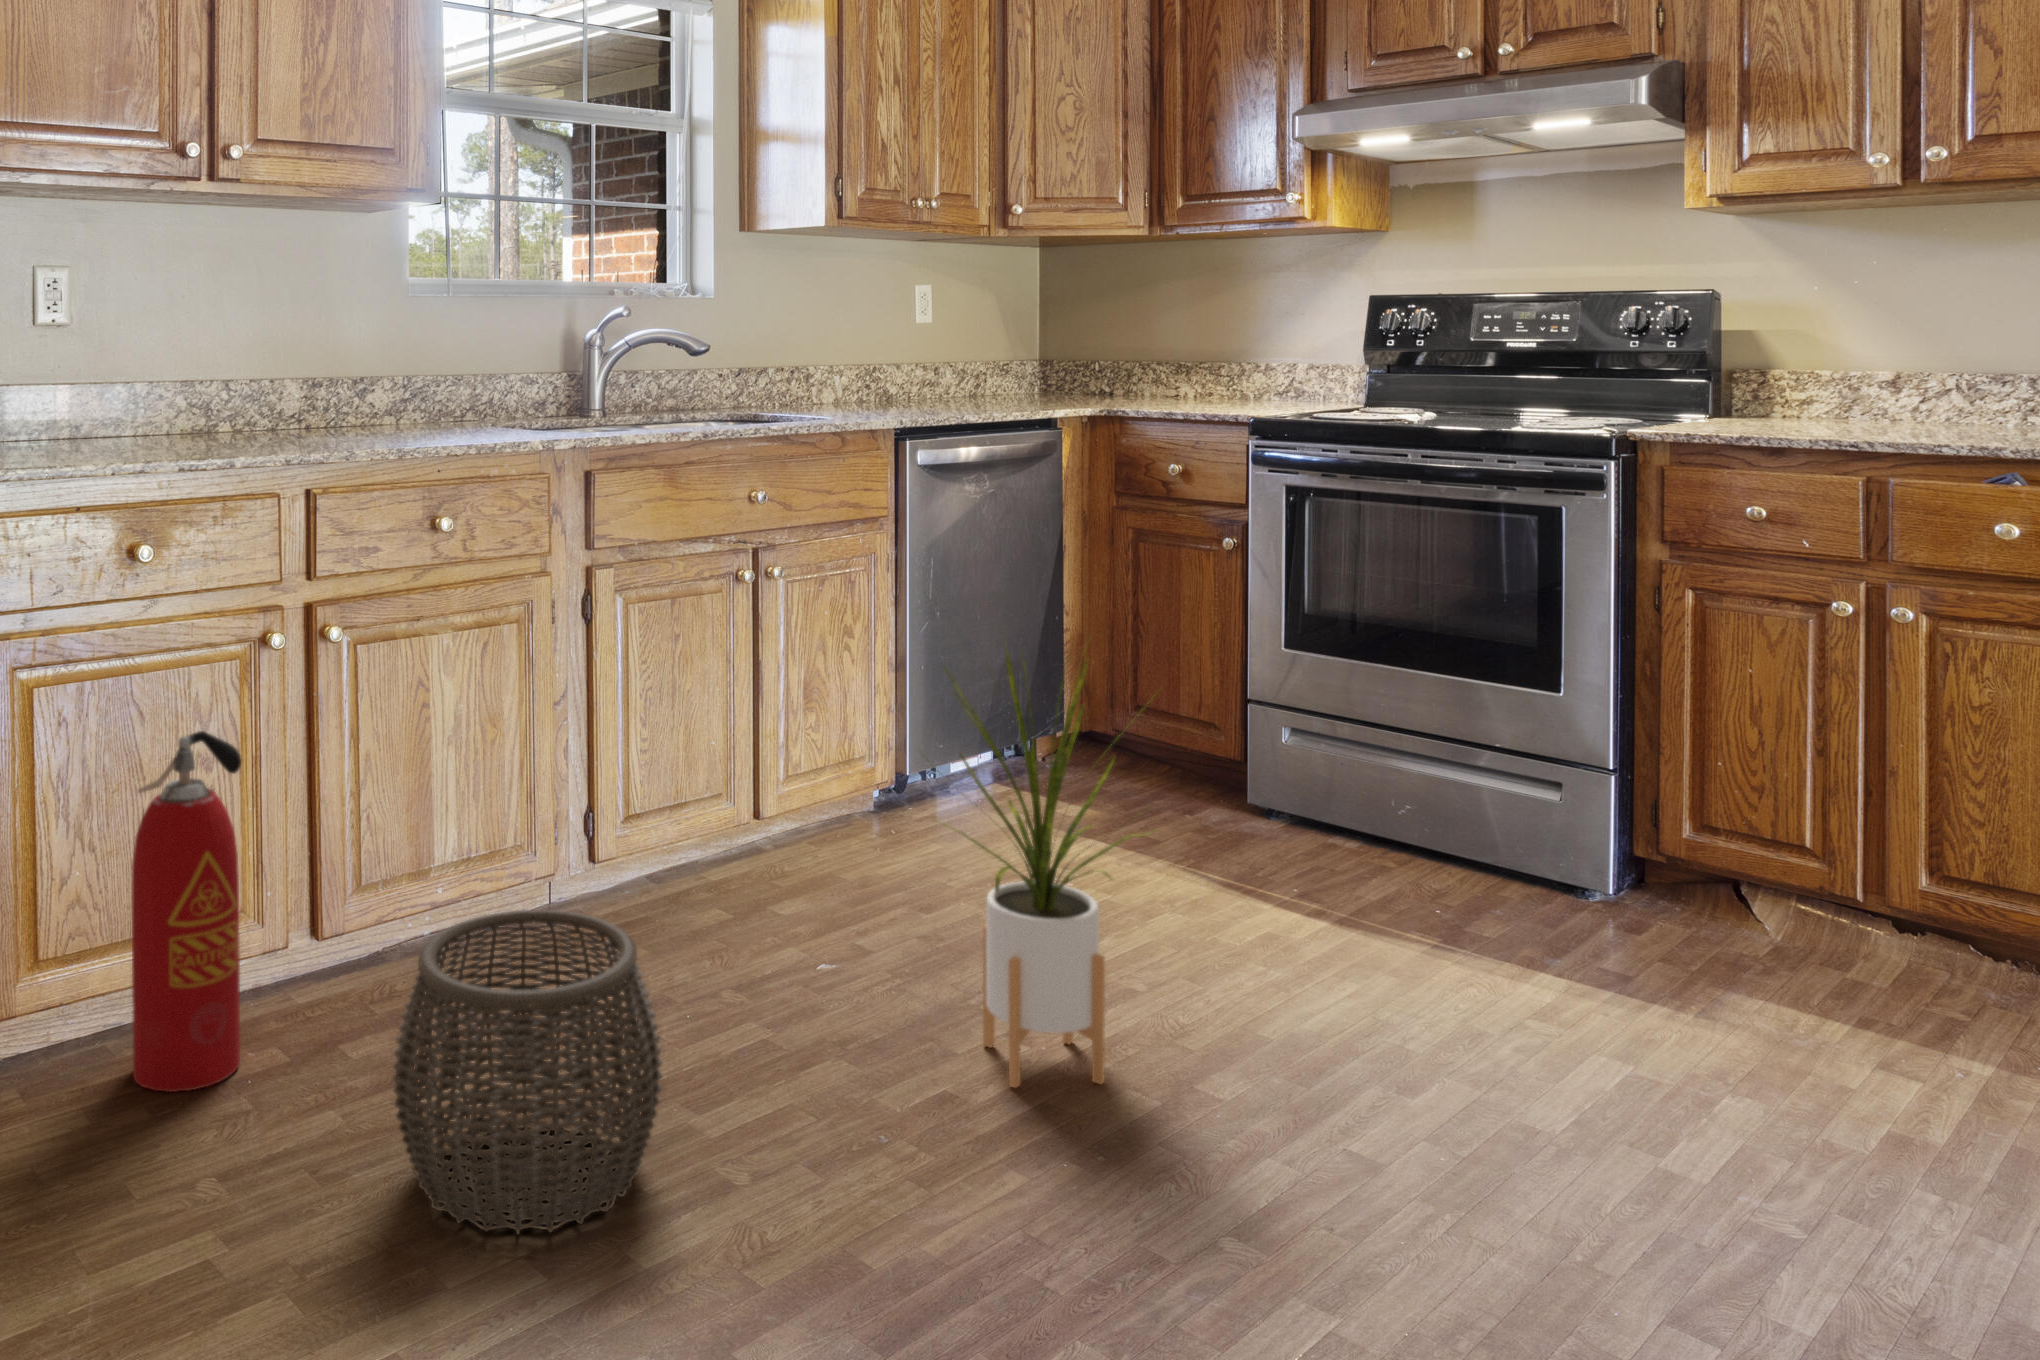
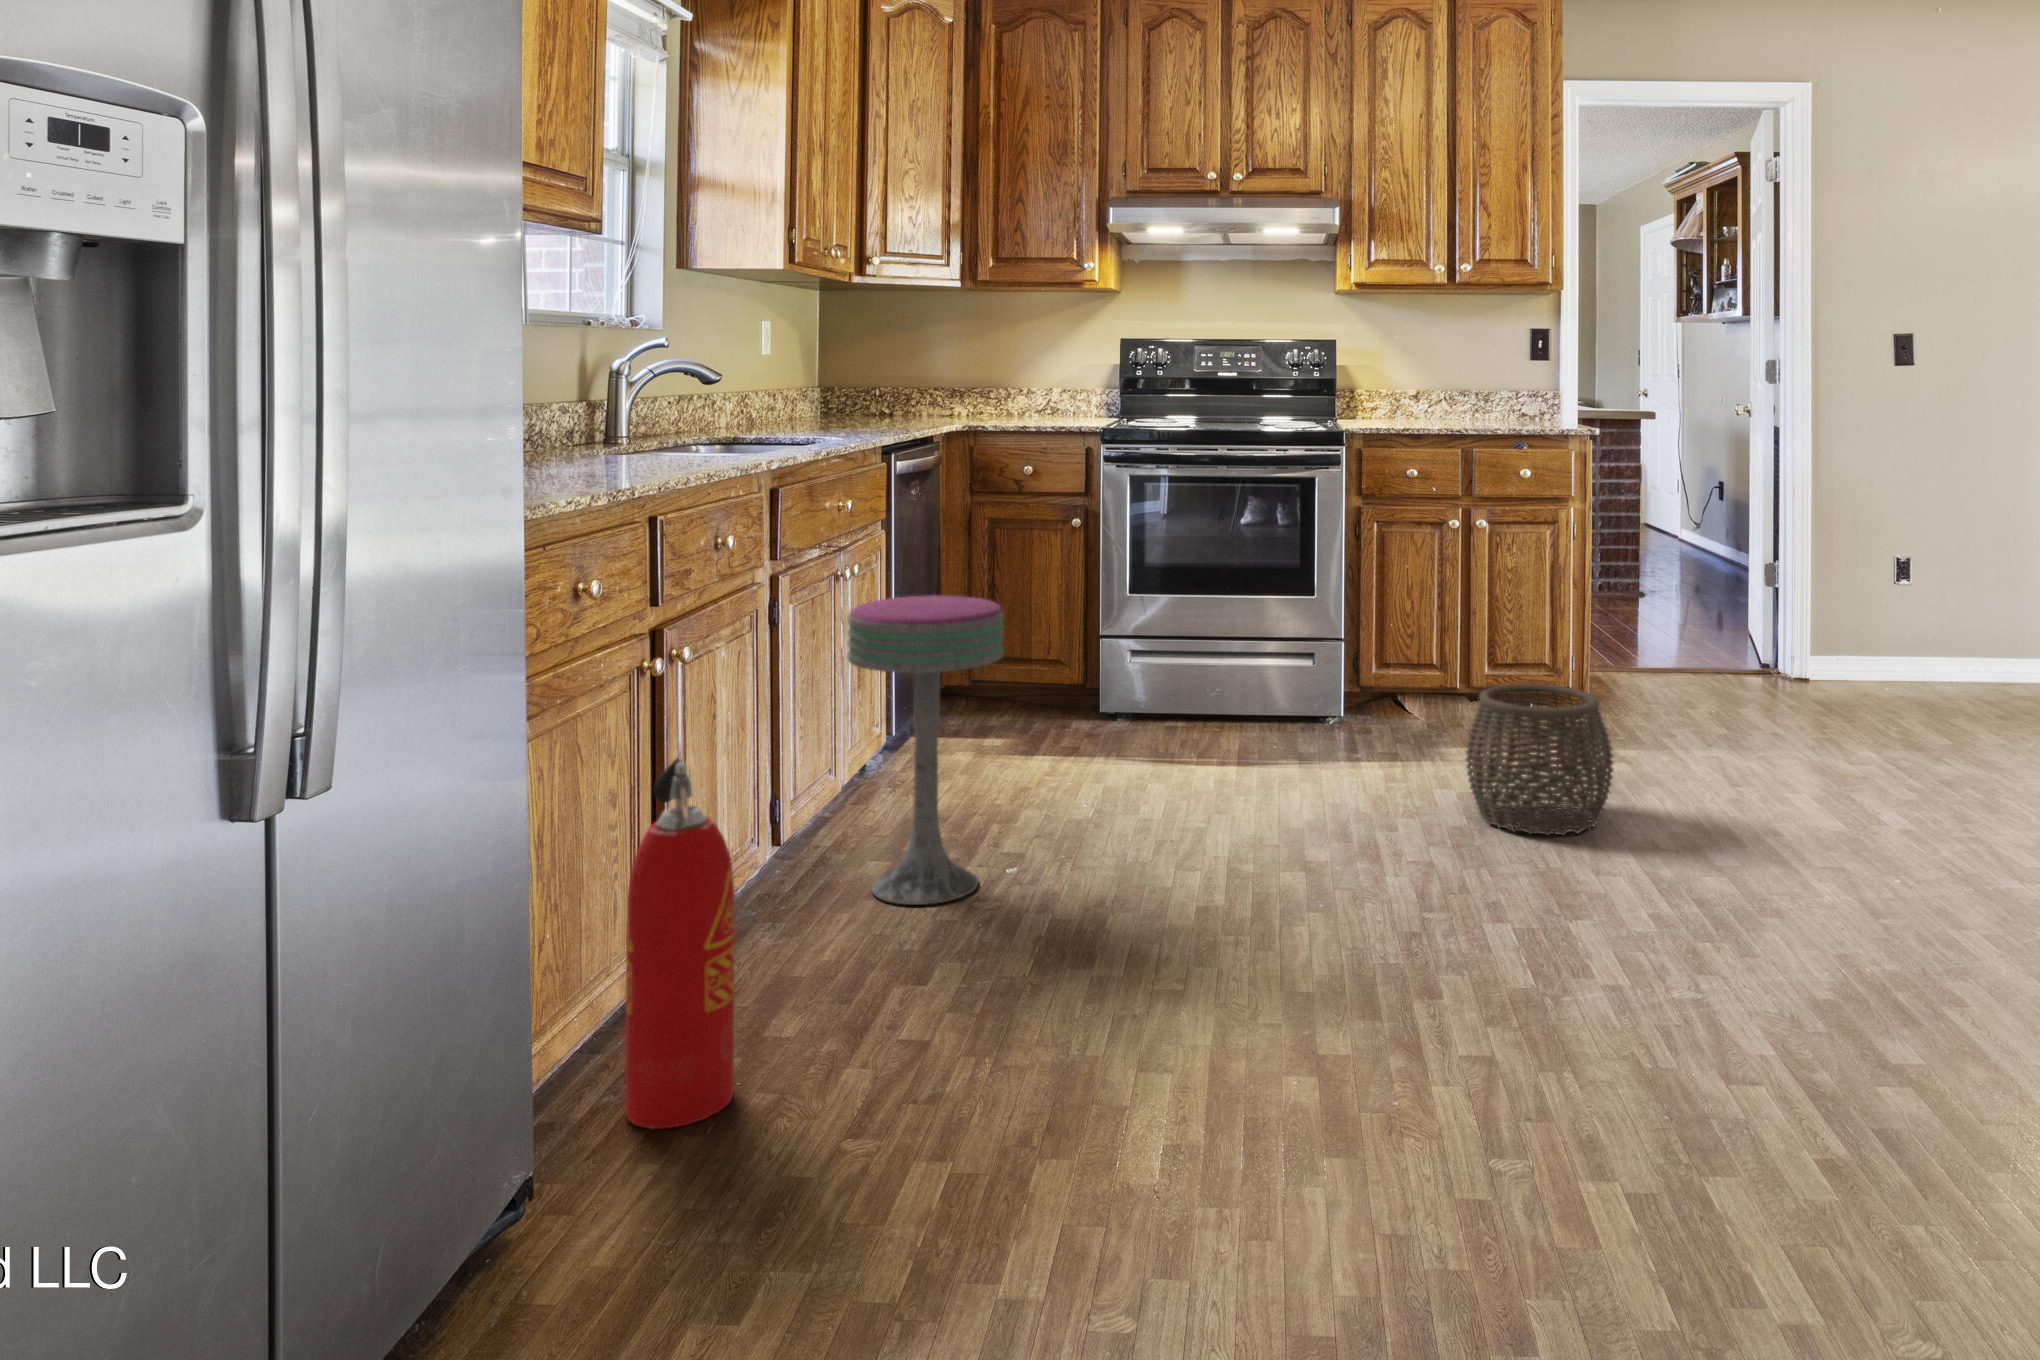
bar stool: none [621,605,800,968] -> present [847,595,1004,905]
house plant: present [937,641,1154,1088] -> none [1162,571,1323,894]
woven basket: present [393,910,662,1234] -> present [1465,684,1614,835]

